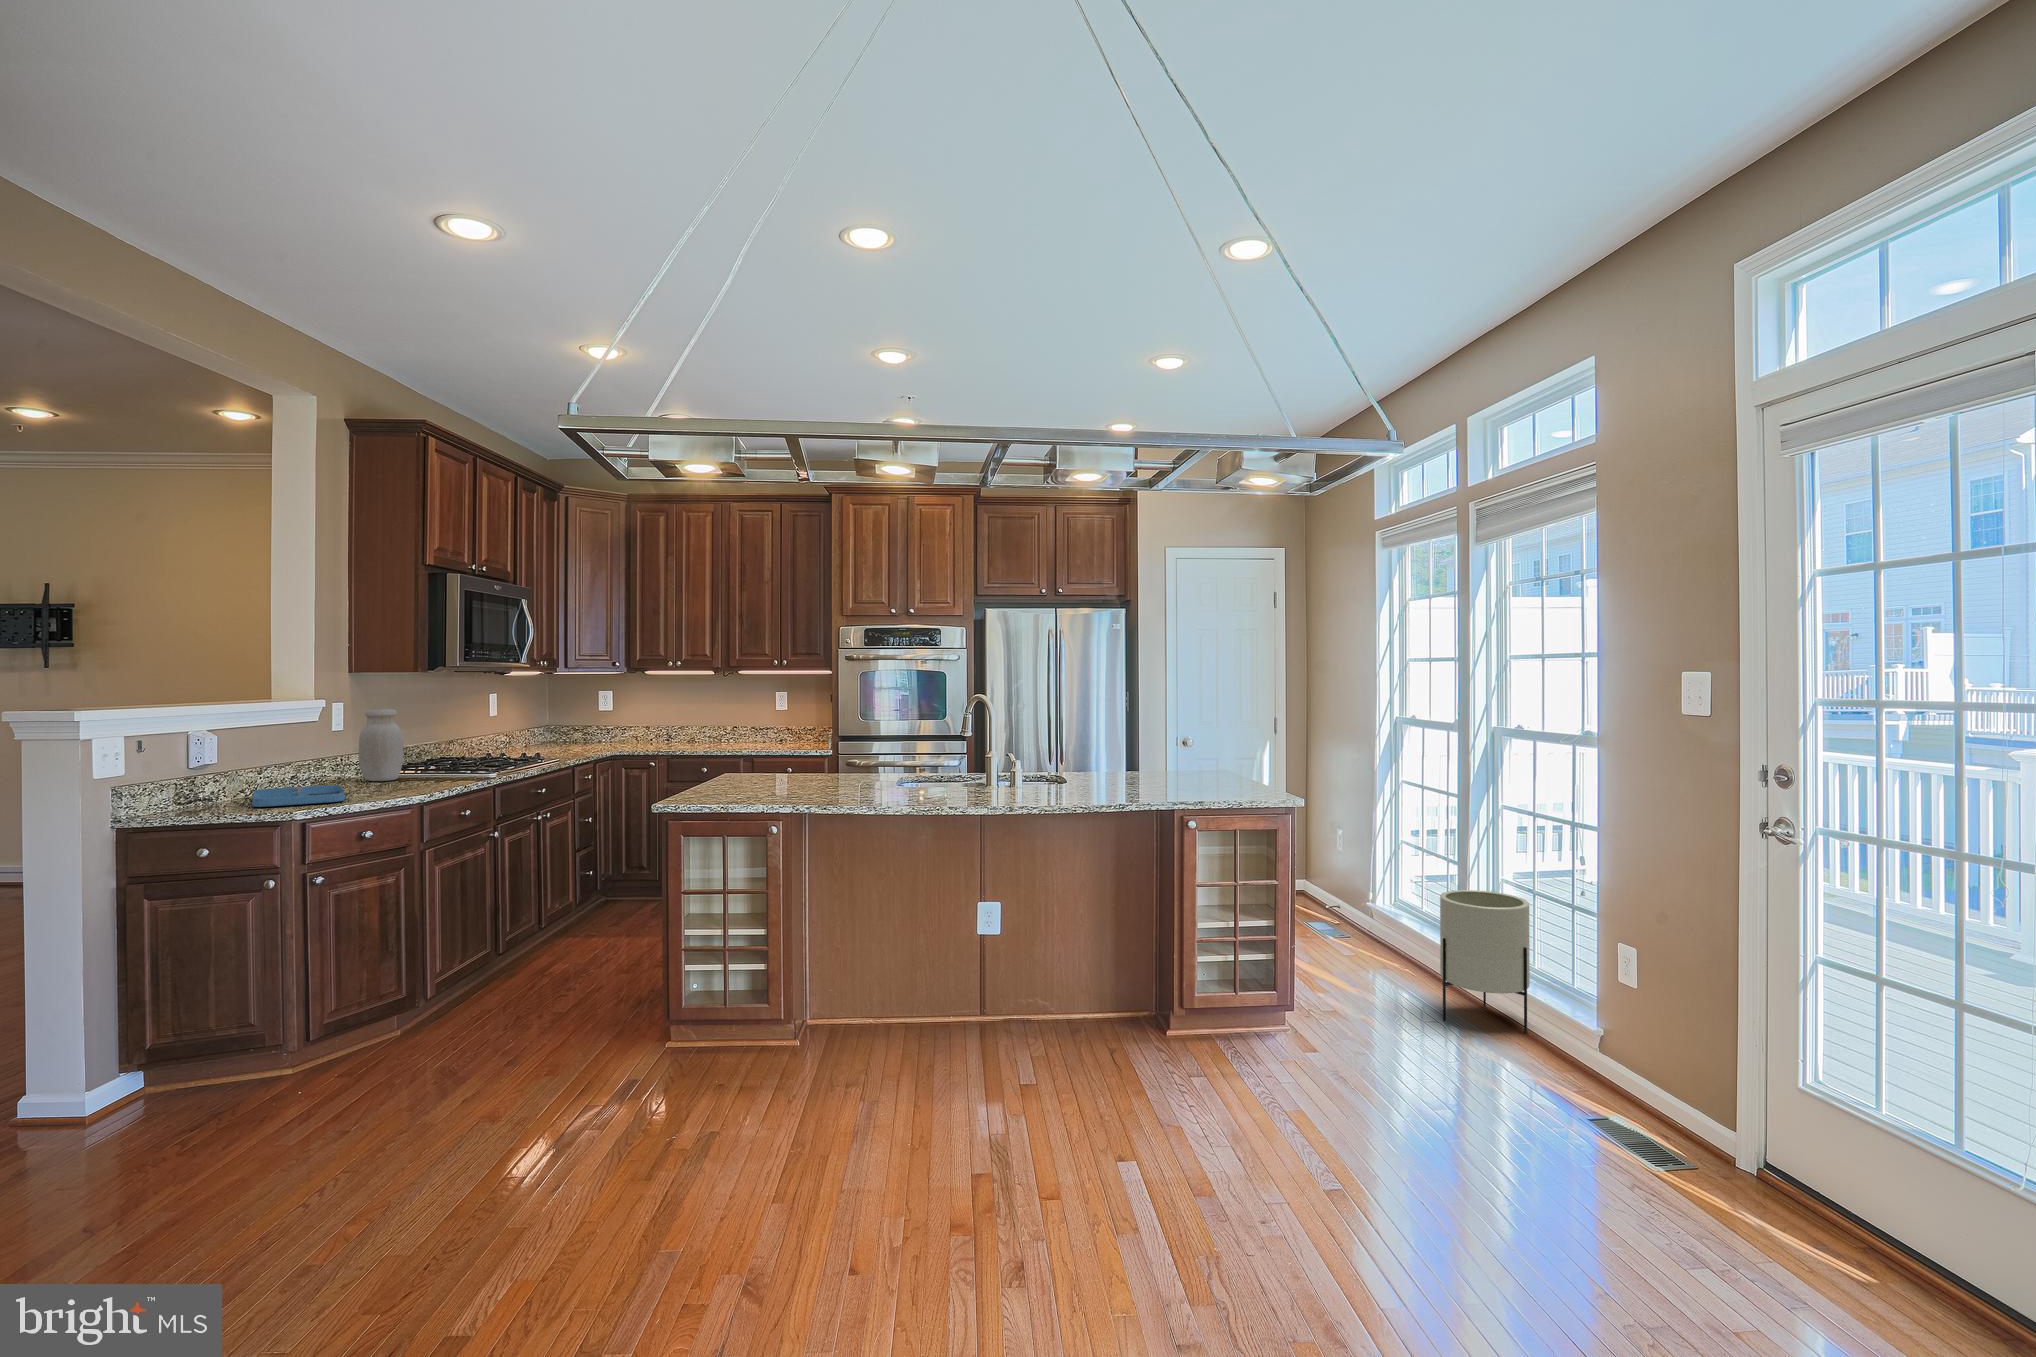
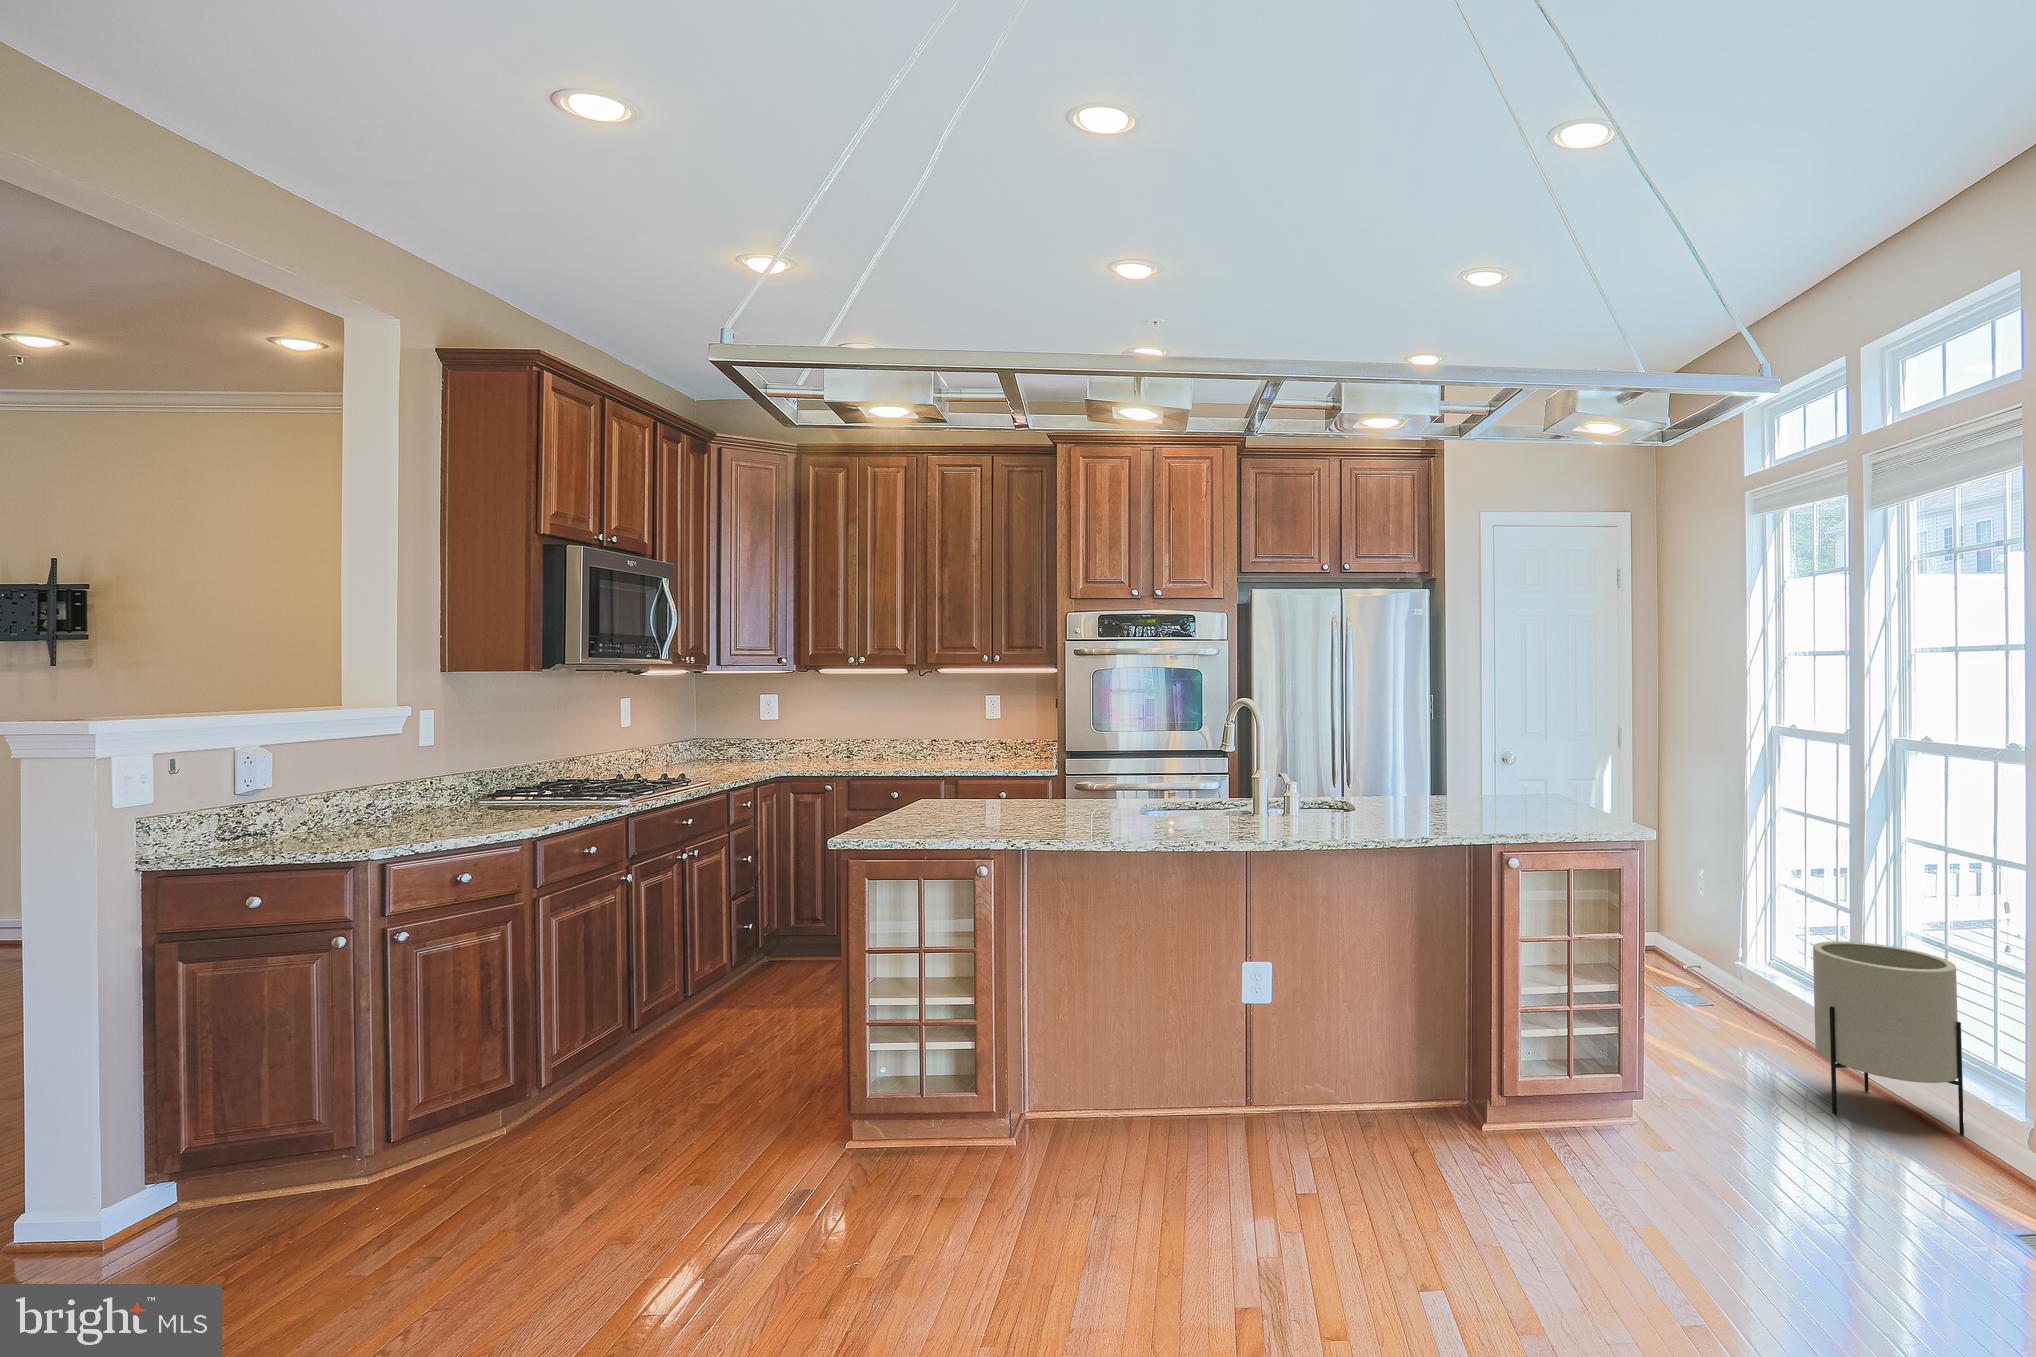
jar: present [359,709,403,781] -> none [448,717,500,806]
tray: present [252,785,345,807] -> none [320,812,437,843]

